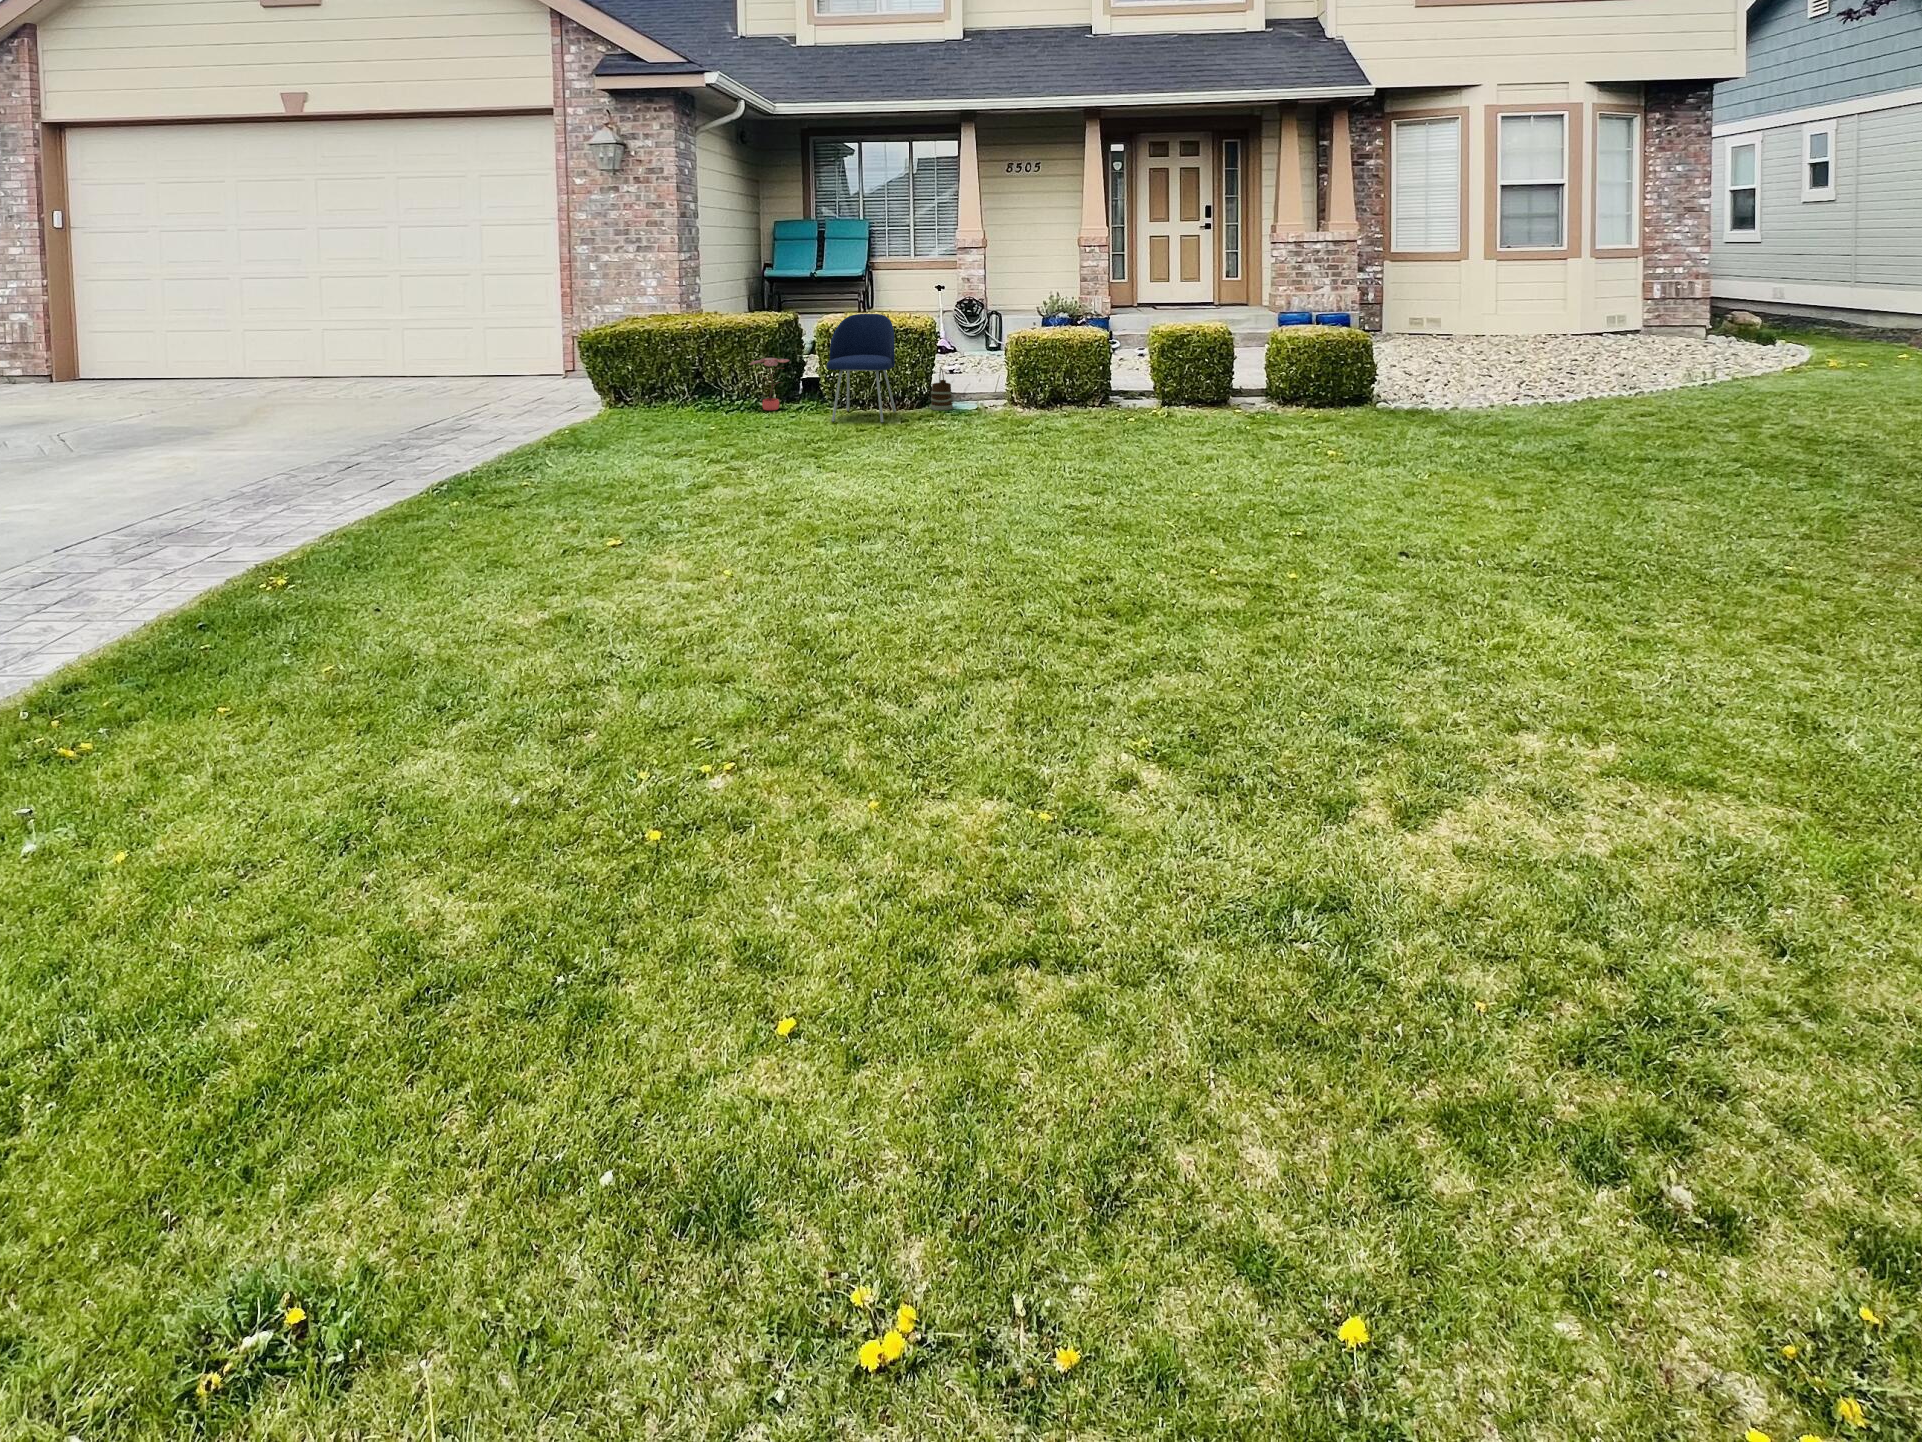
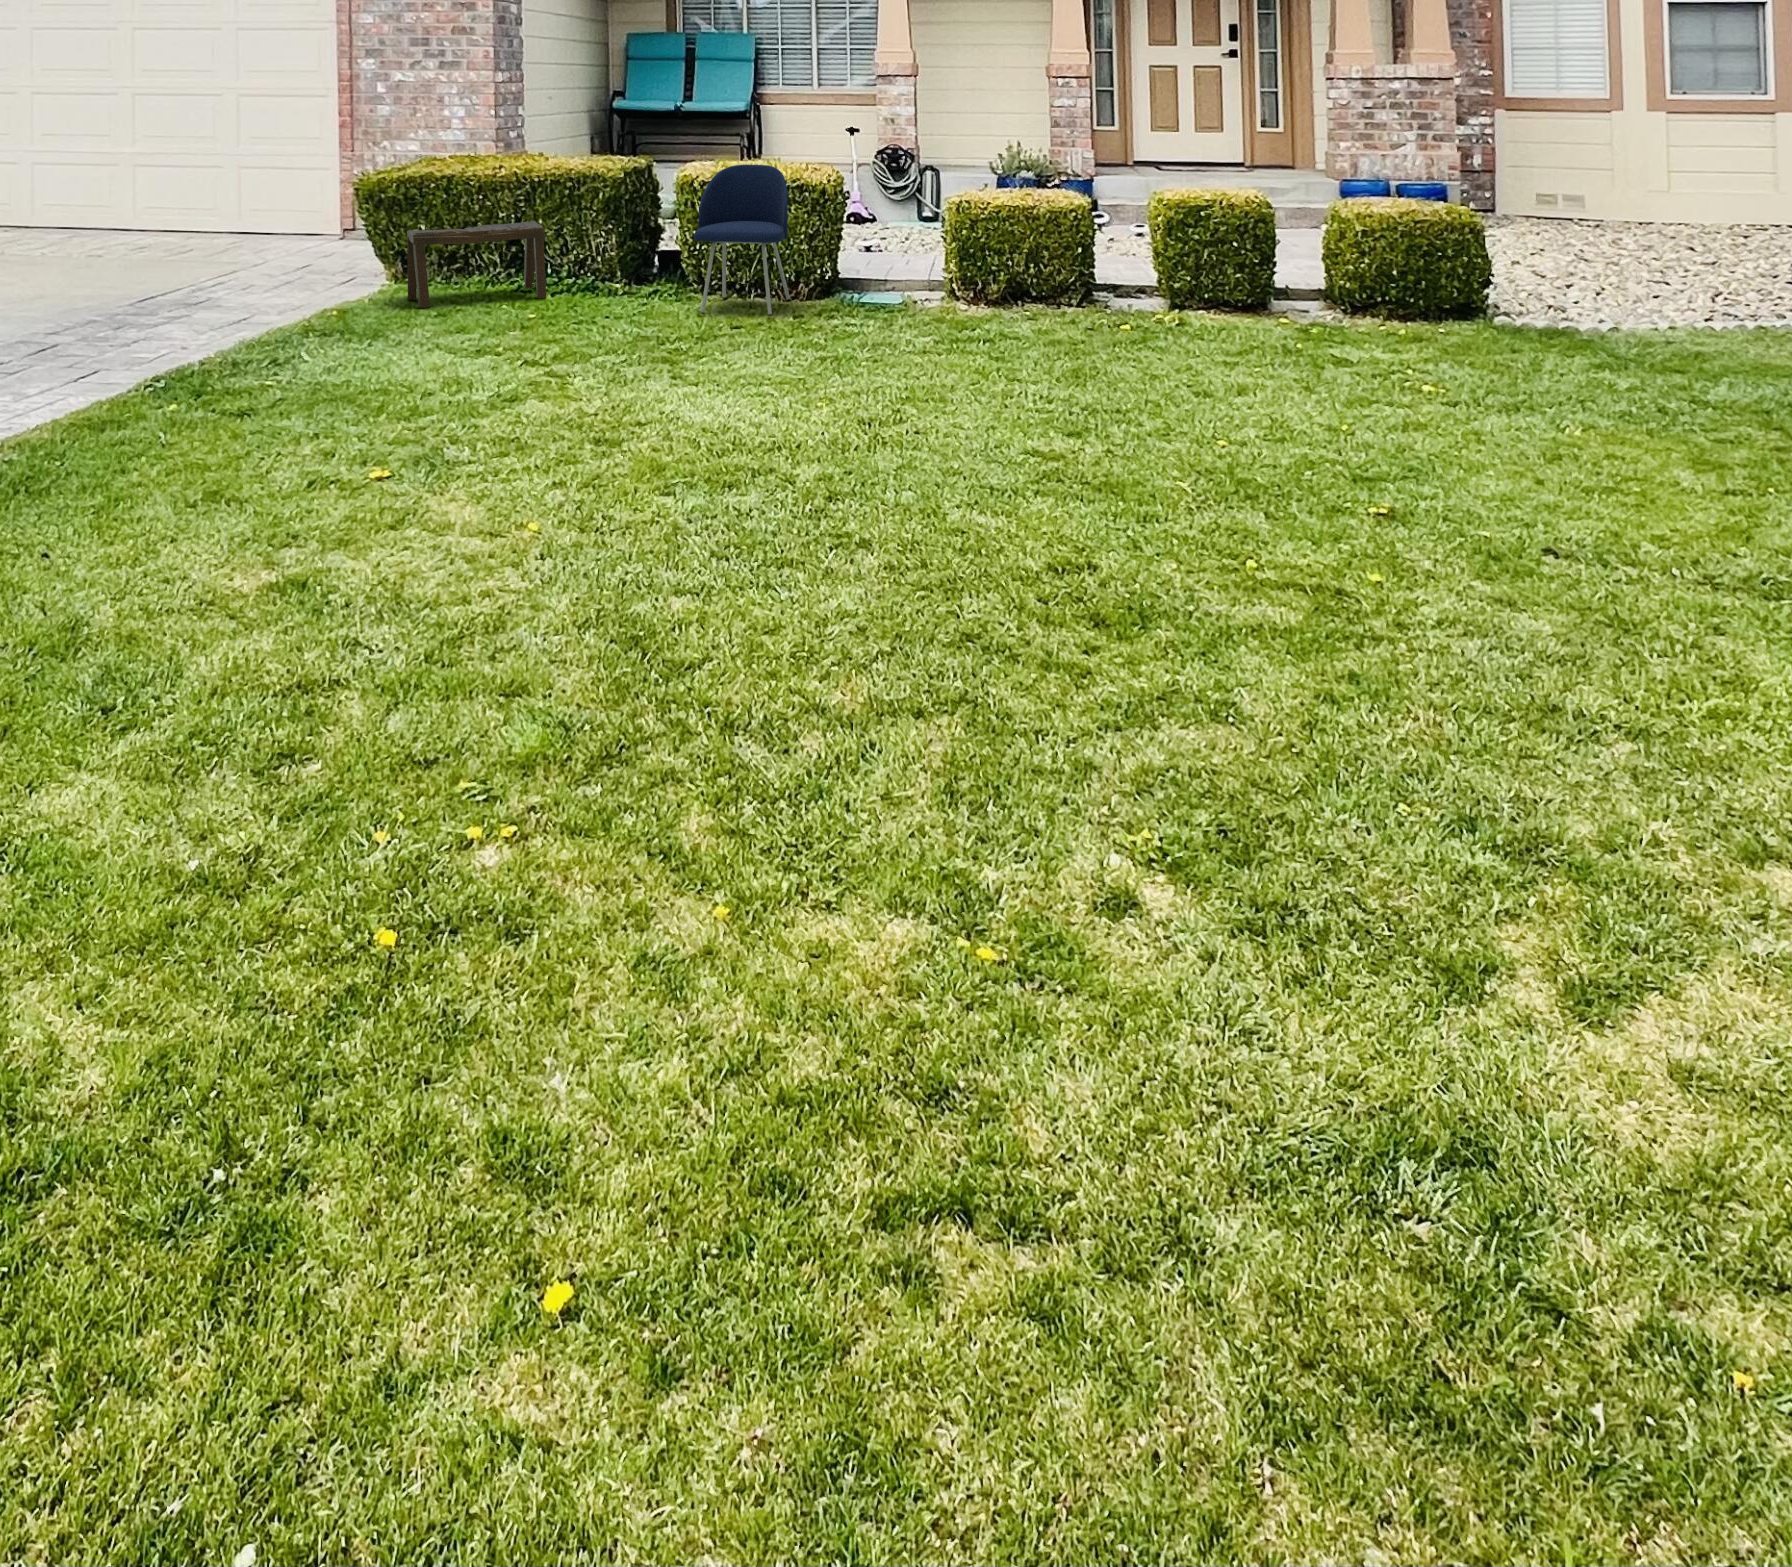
bench: none [618,356,719,420] -> present [407,221,546,308]
potted plant: present [750,358,790,410] -> none [589,224,644,296]
wooden bucket: present [931,369,953,410] -> none [837,241,868,298]

